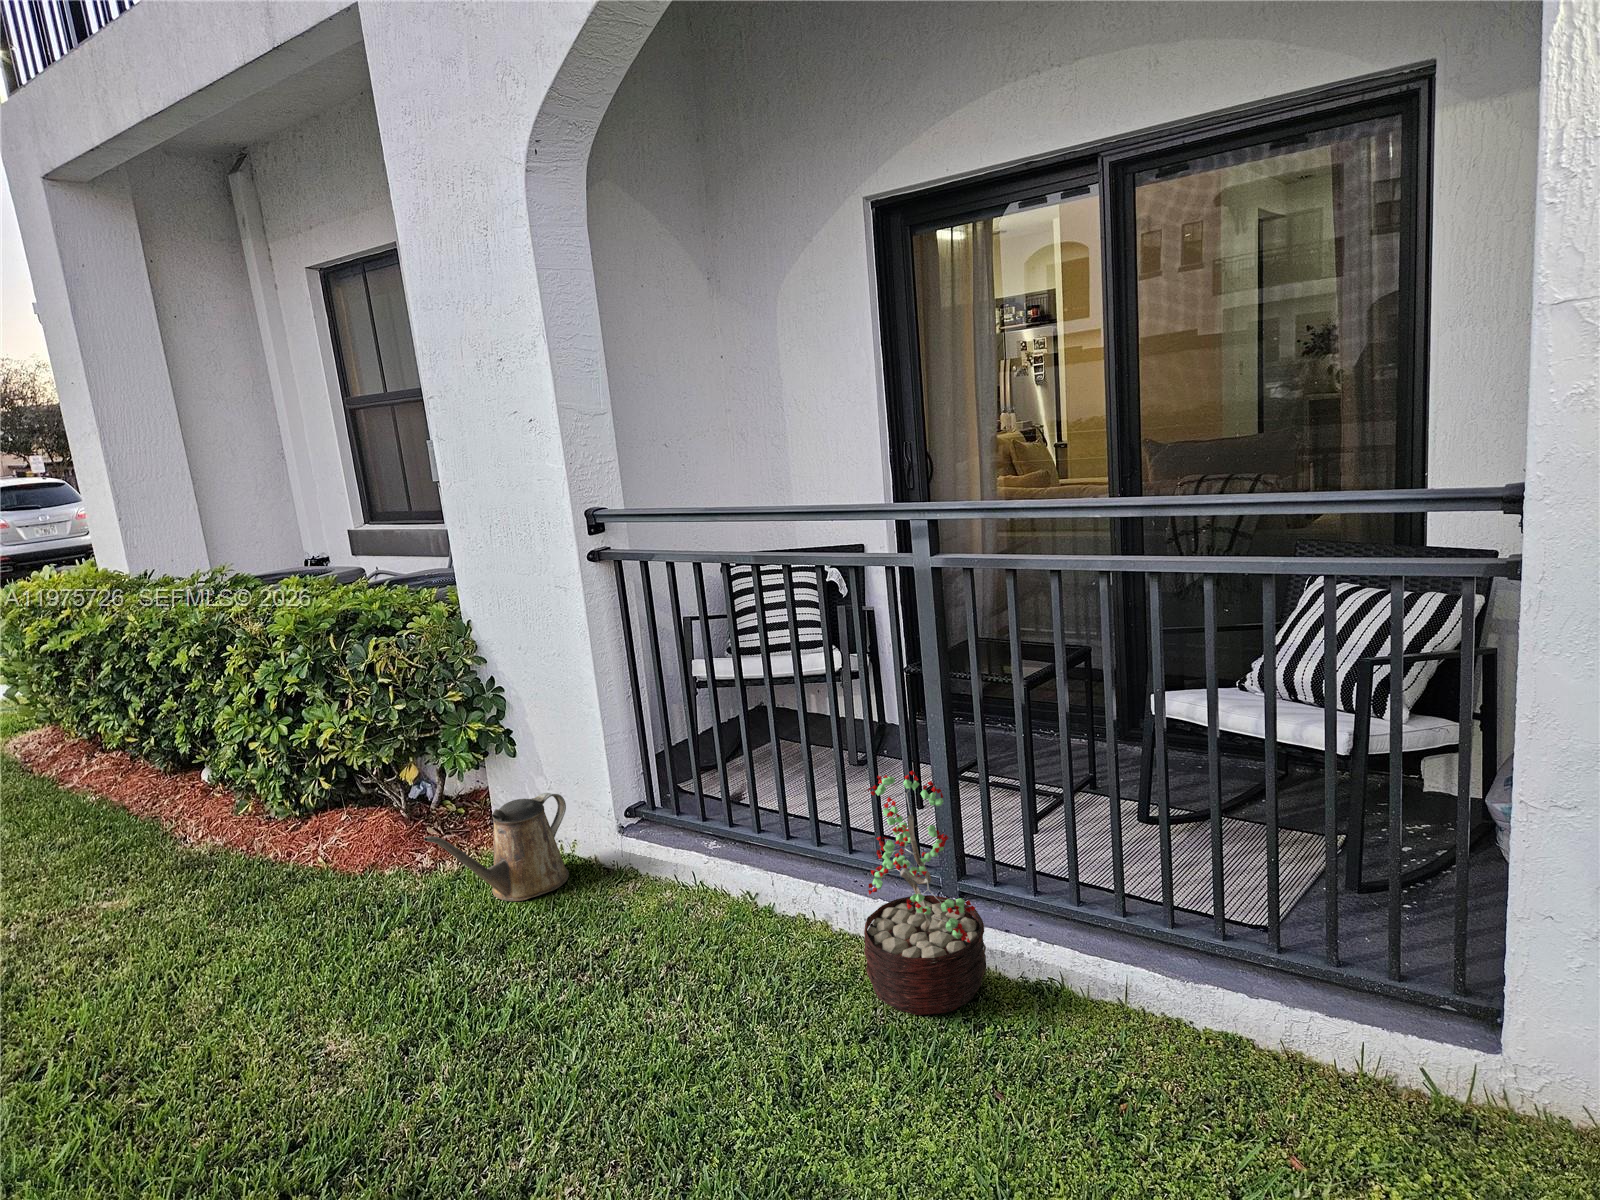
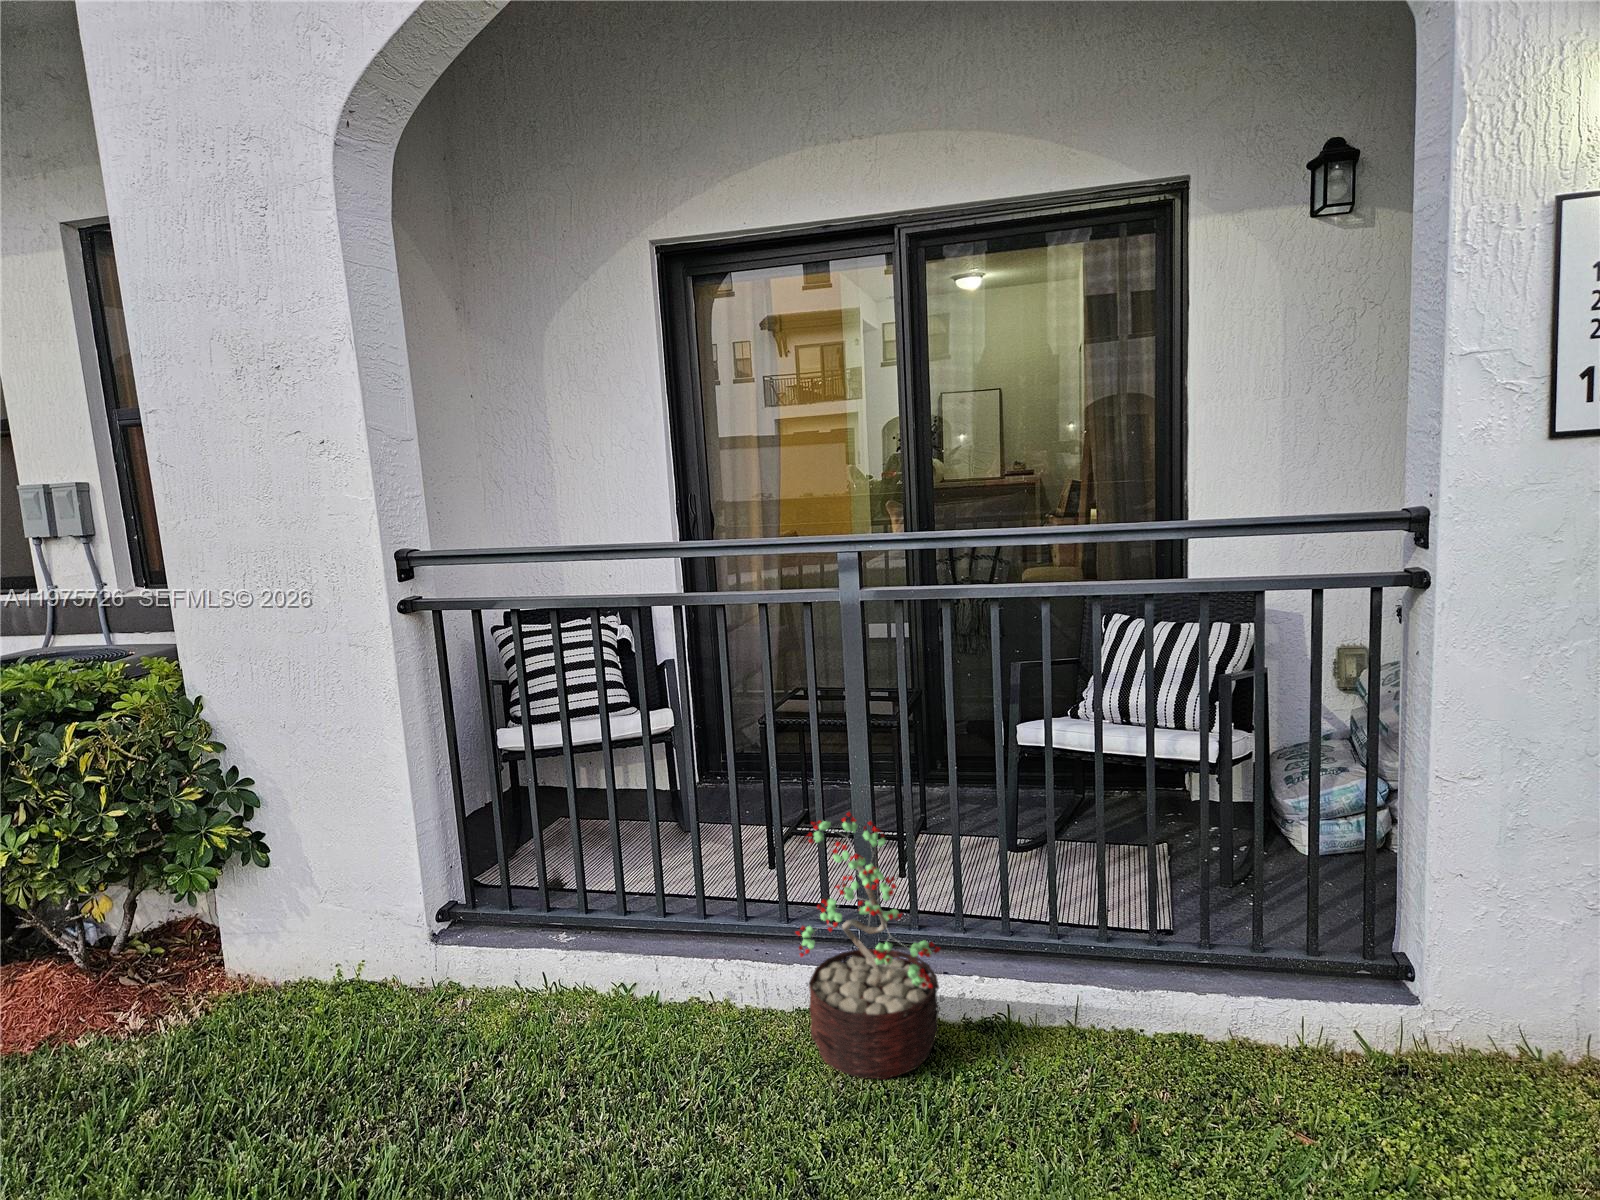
watering can: present [424,793,569,901] -> none [196,903,370,1051]

